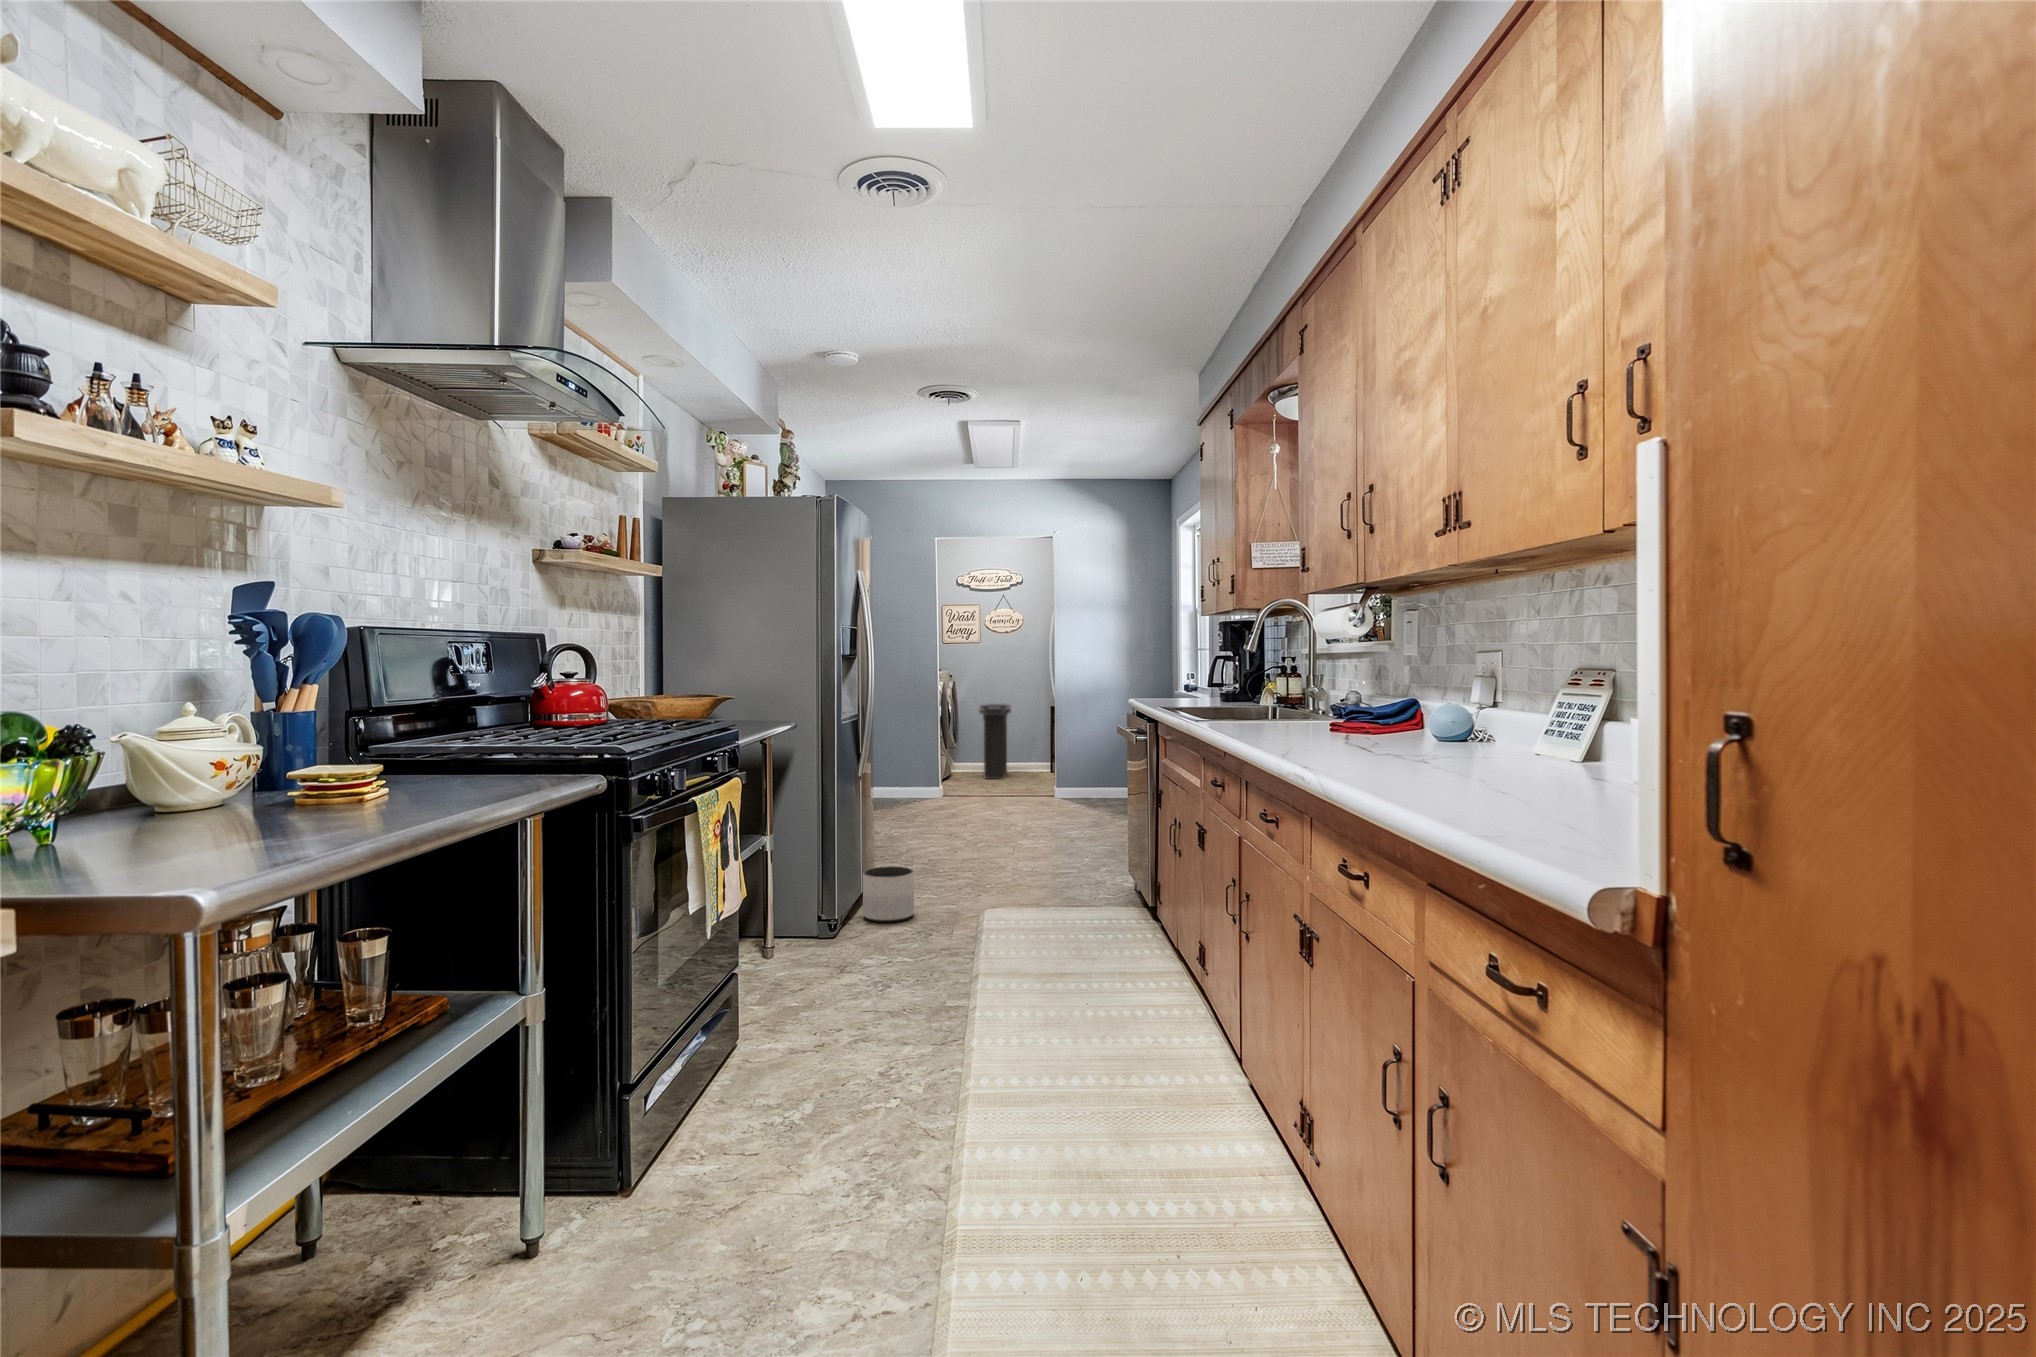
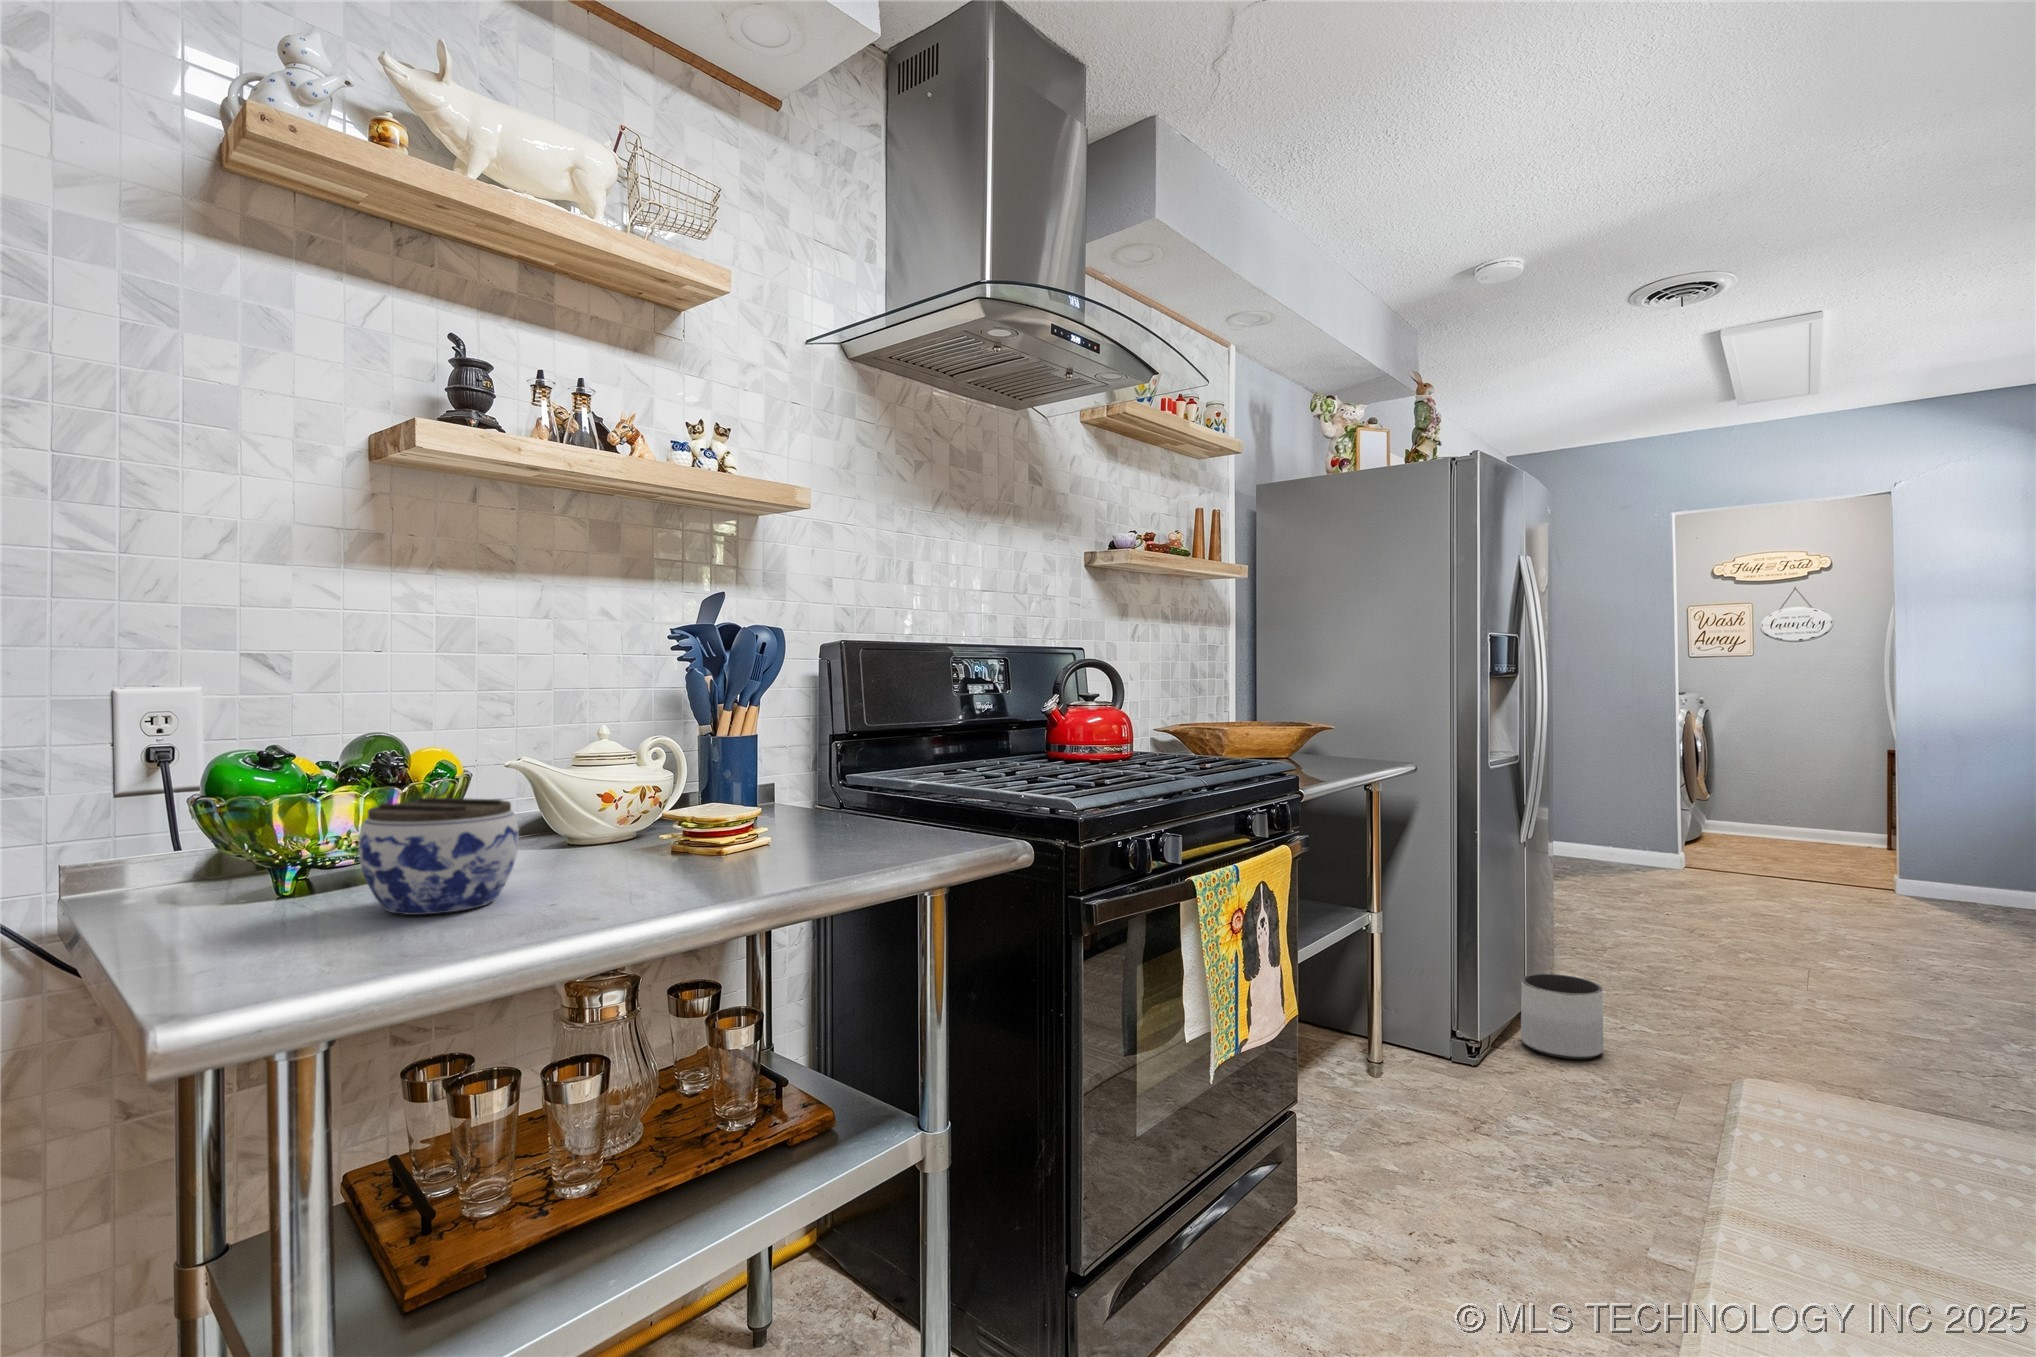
trash can: present [979,704,1011,779] -> none [1749,742,1806,850]
jar: none [95,754,250,850] -> present [358,798,519,915]

